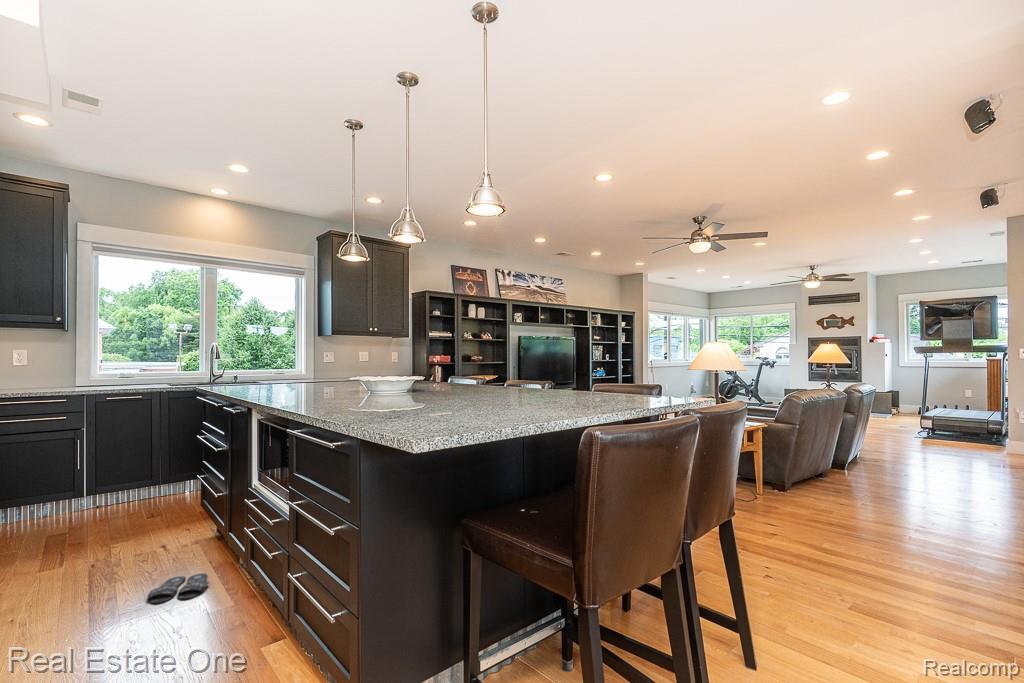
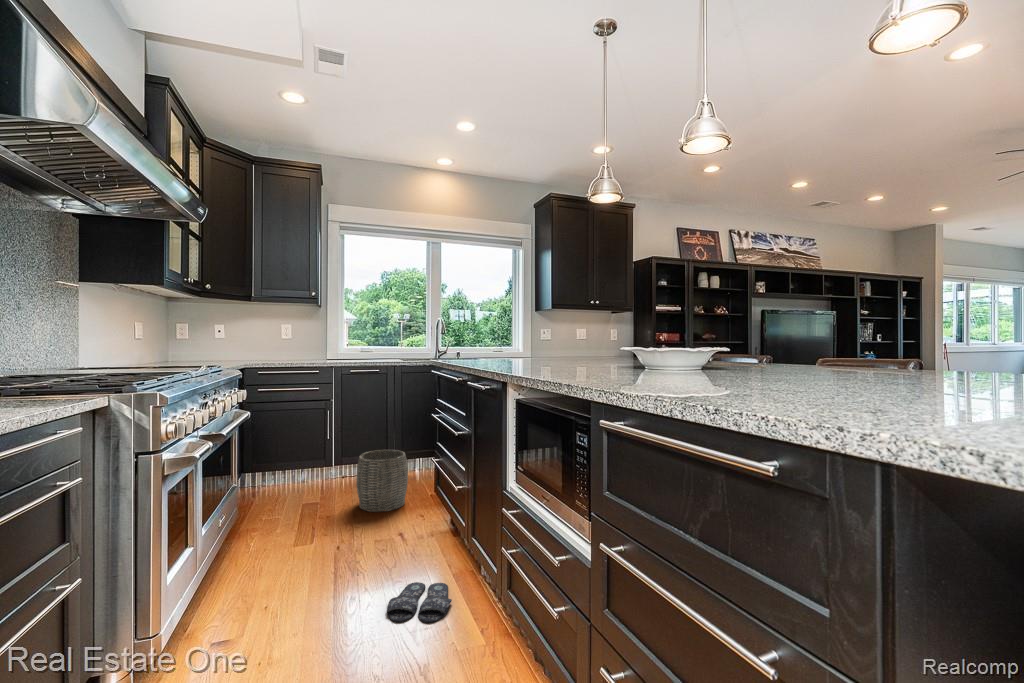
woven basket: none [114,473,173,533] -> present [356,450,408,512]

